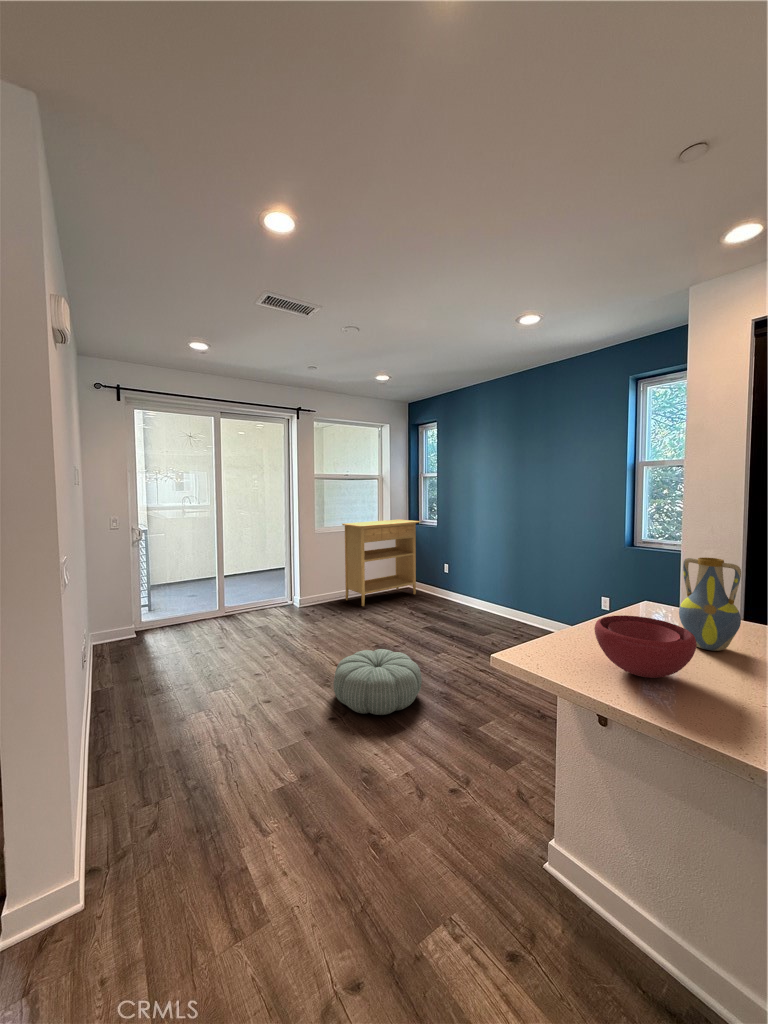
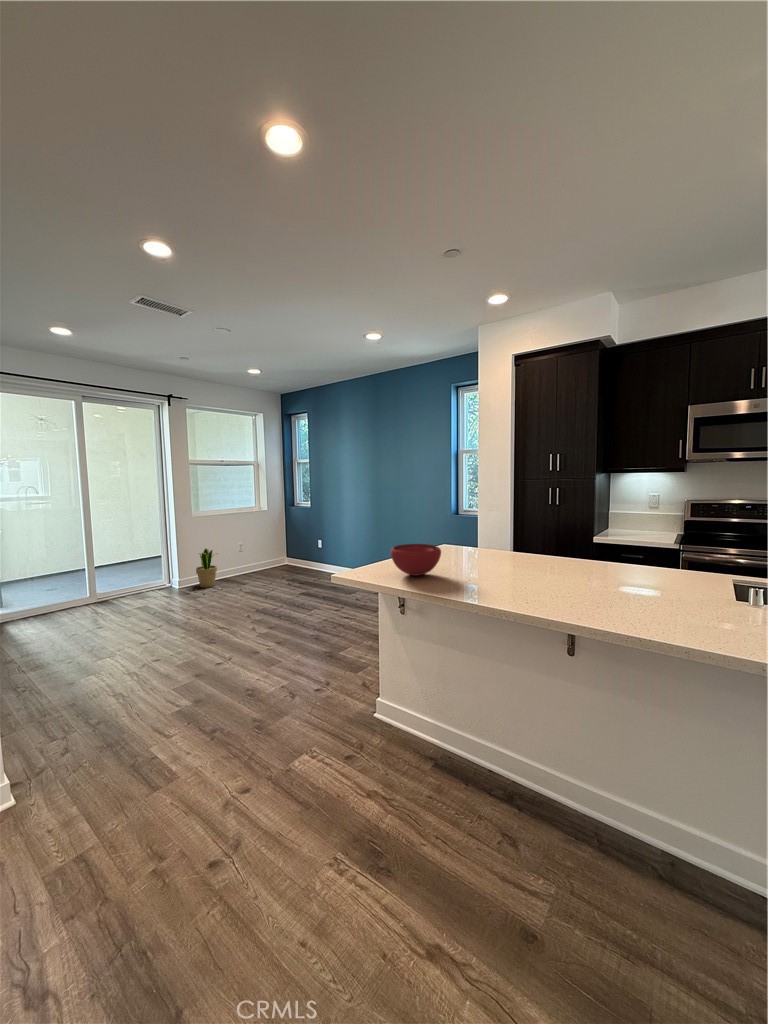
console table: present [342,520,420,606] -> none [219,502,295,583]
vase: present [679,558,741,651] -> none [446,508,476,563]
potted plant: none [317,567,340,608] -> present [196,549,218,587]
pouf: present [334,649,422,715] -> none [219,607,295,656]

